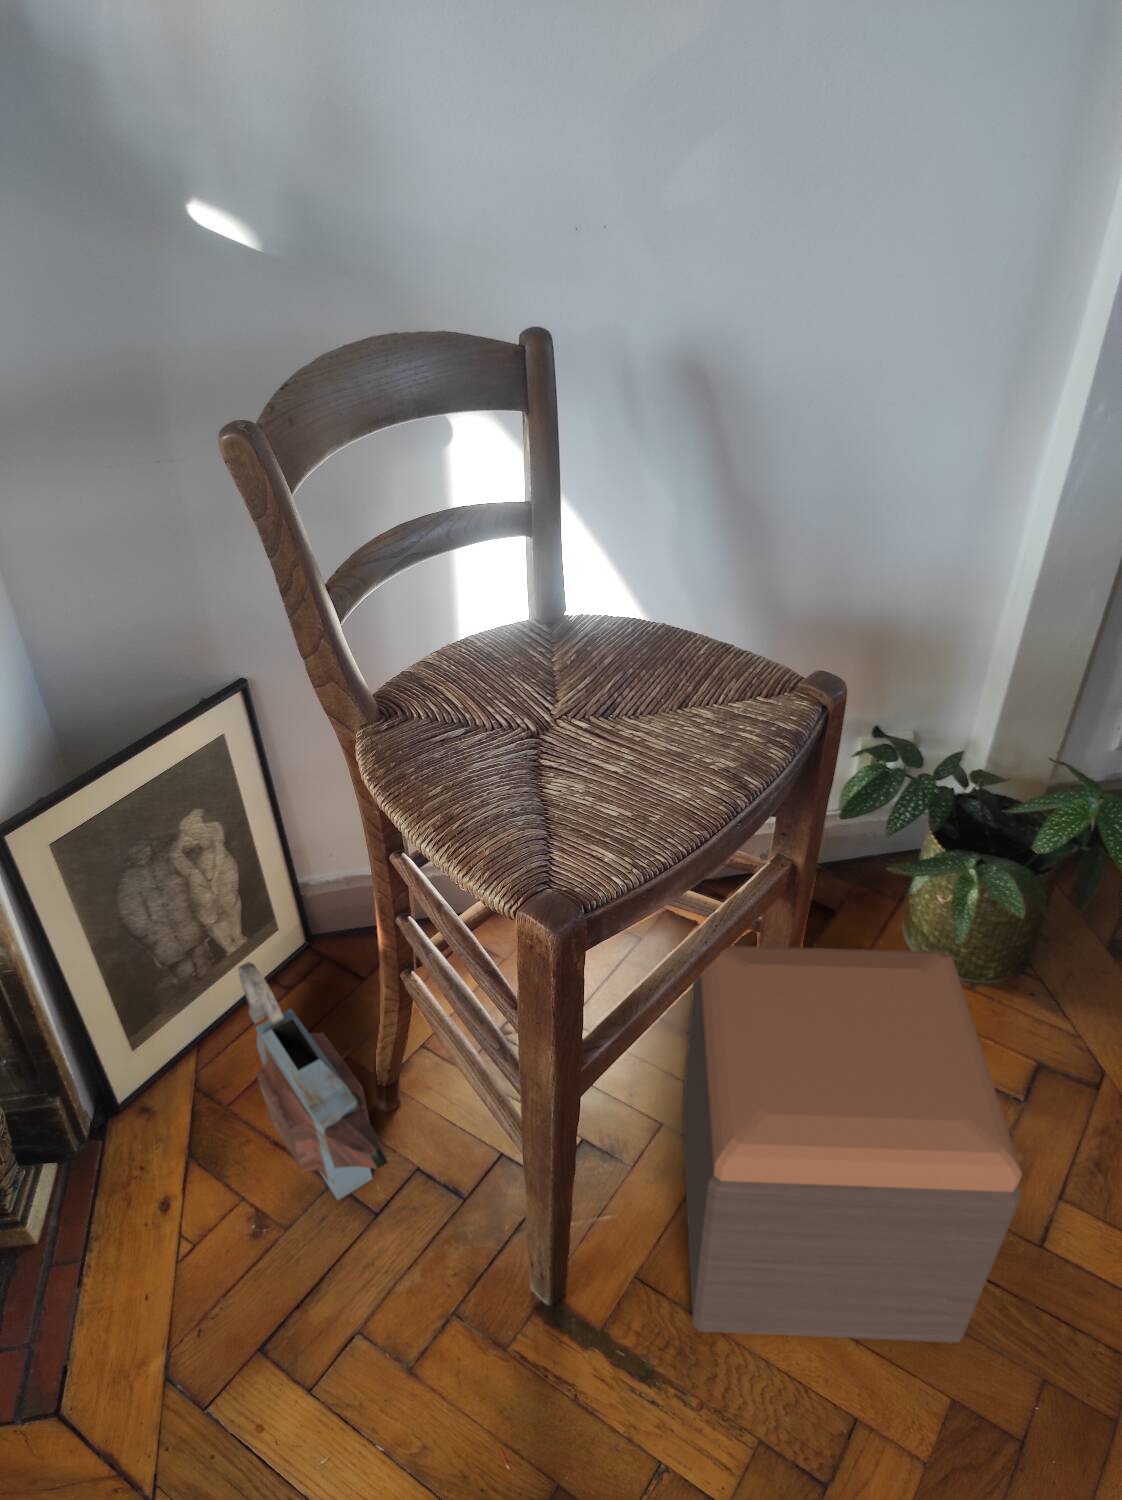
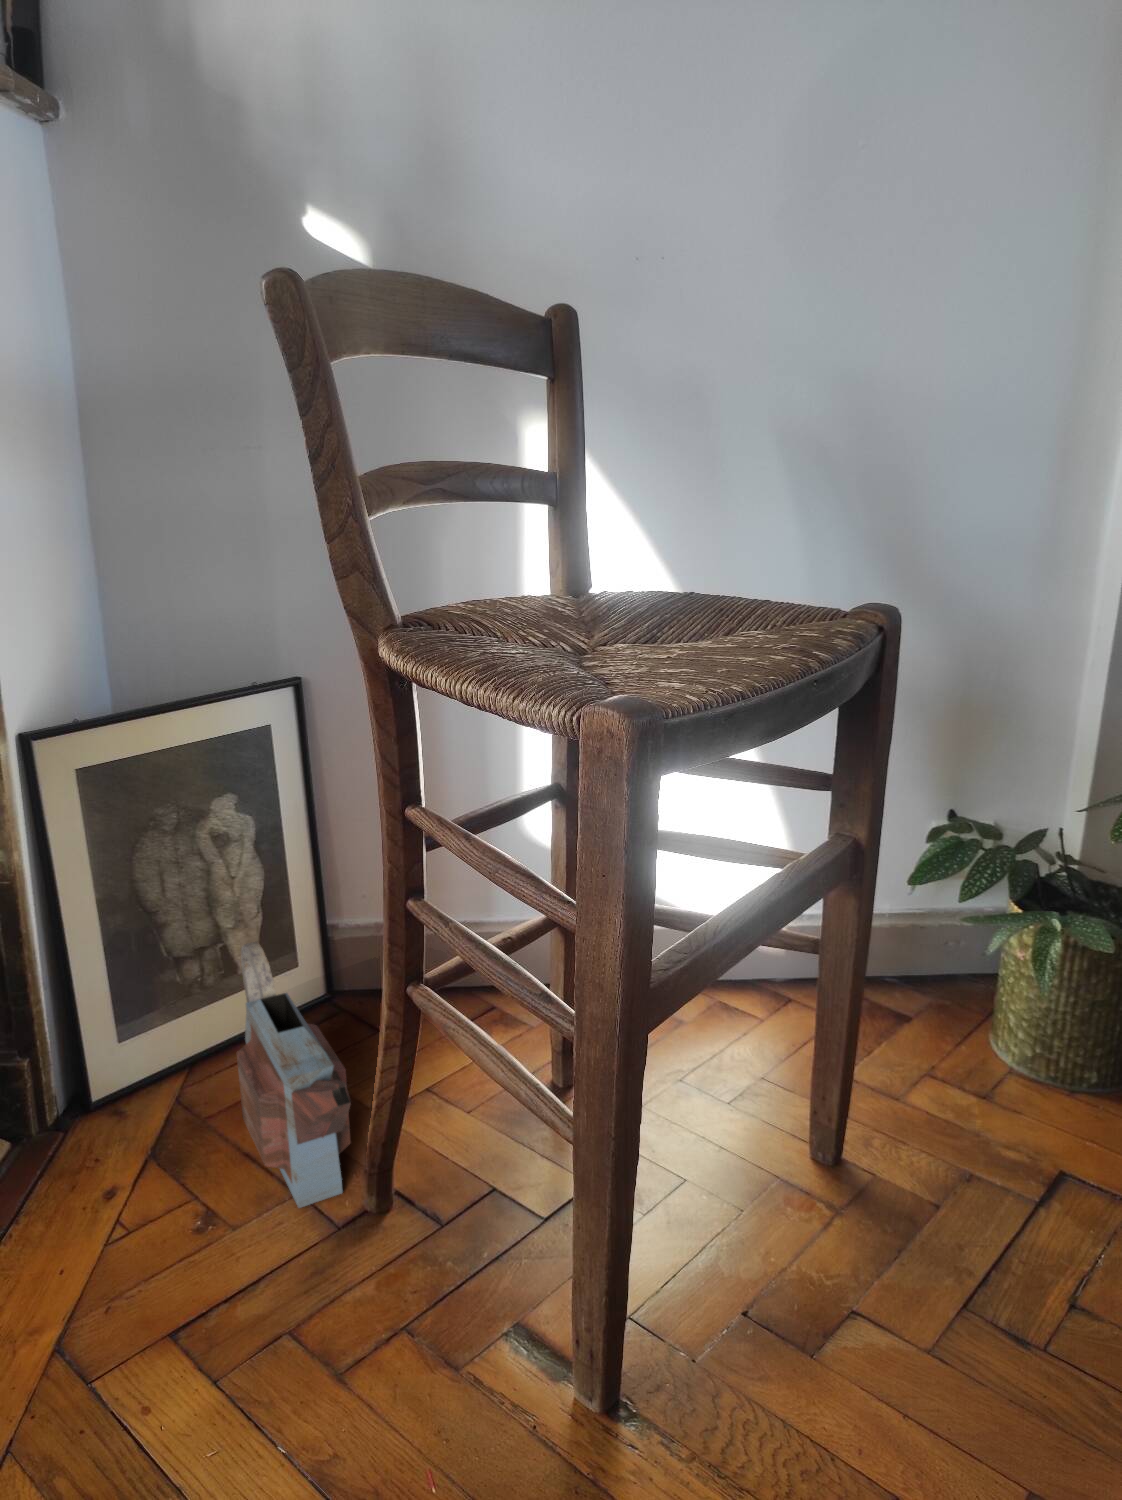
footstool: present [683,946,1022,1343] -> none [693,913,1095,1429]

